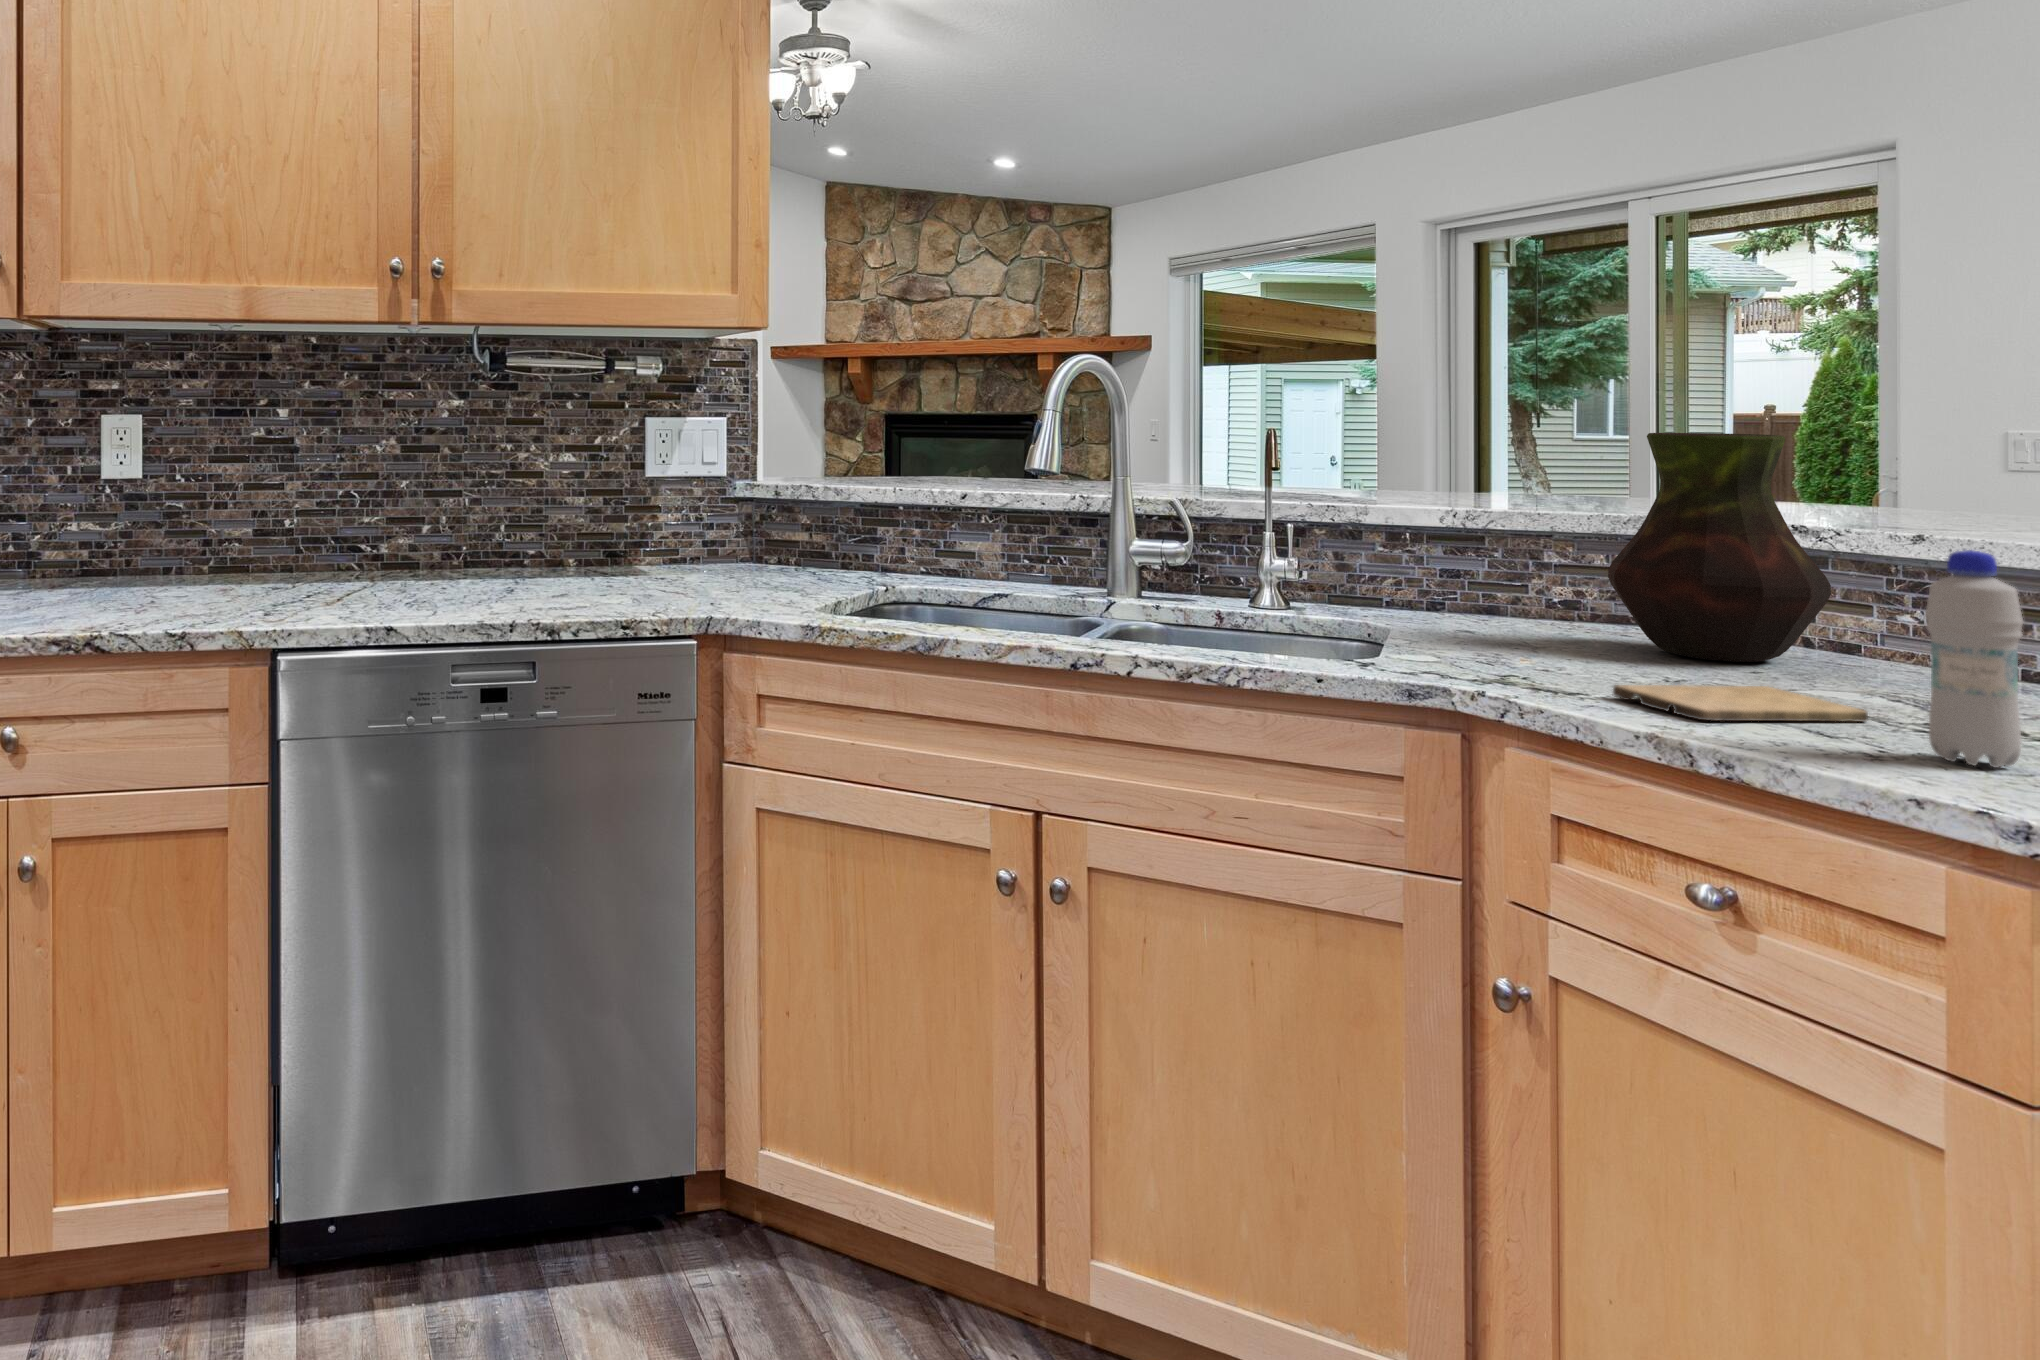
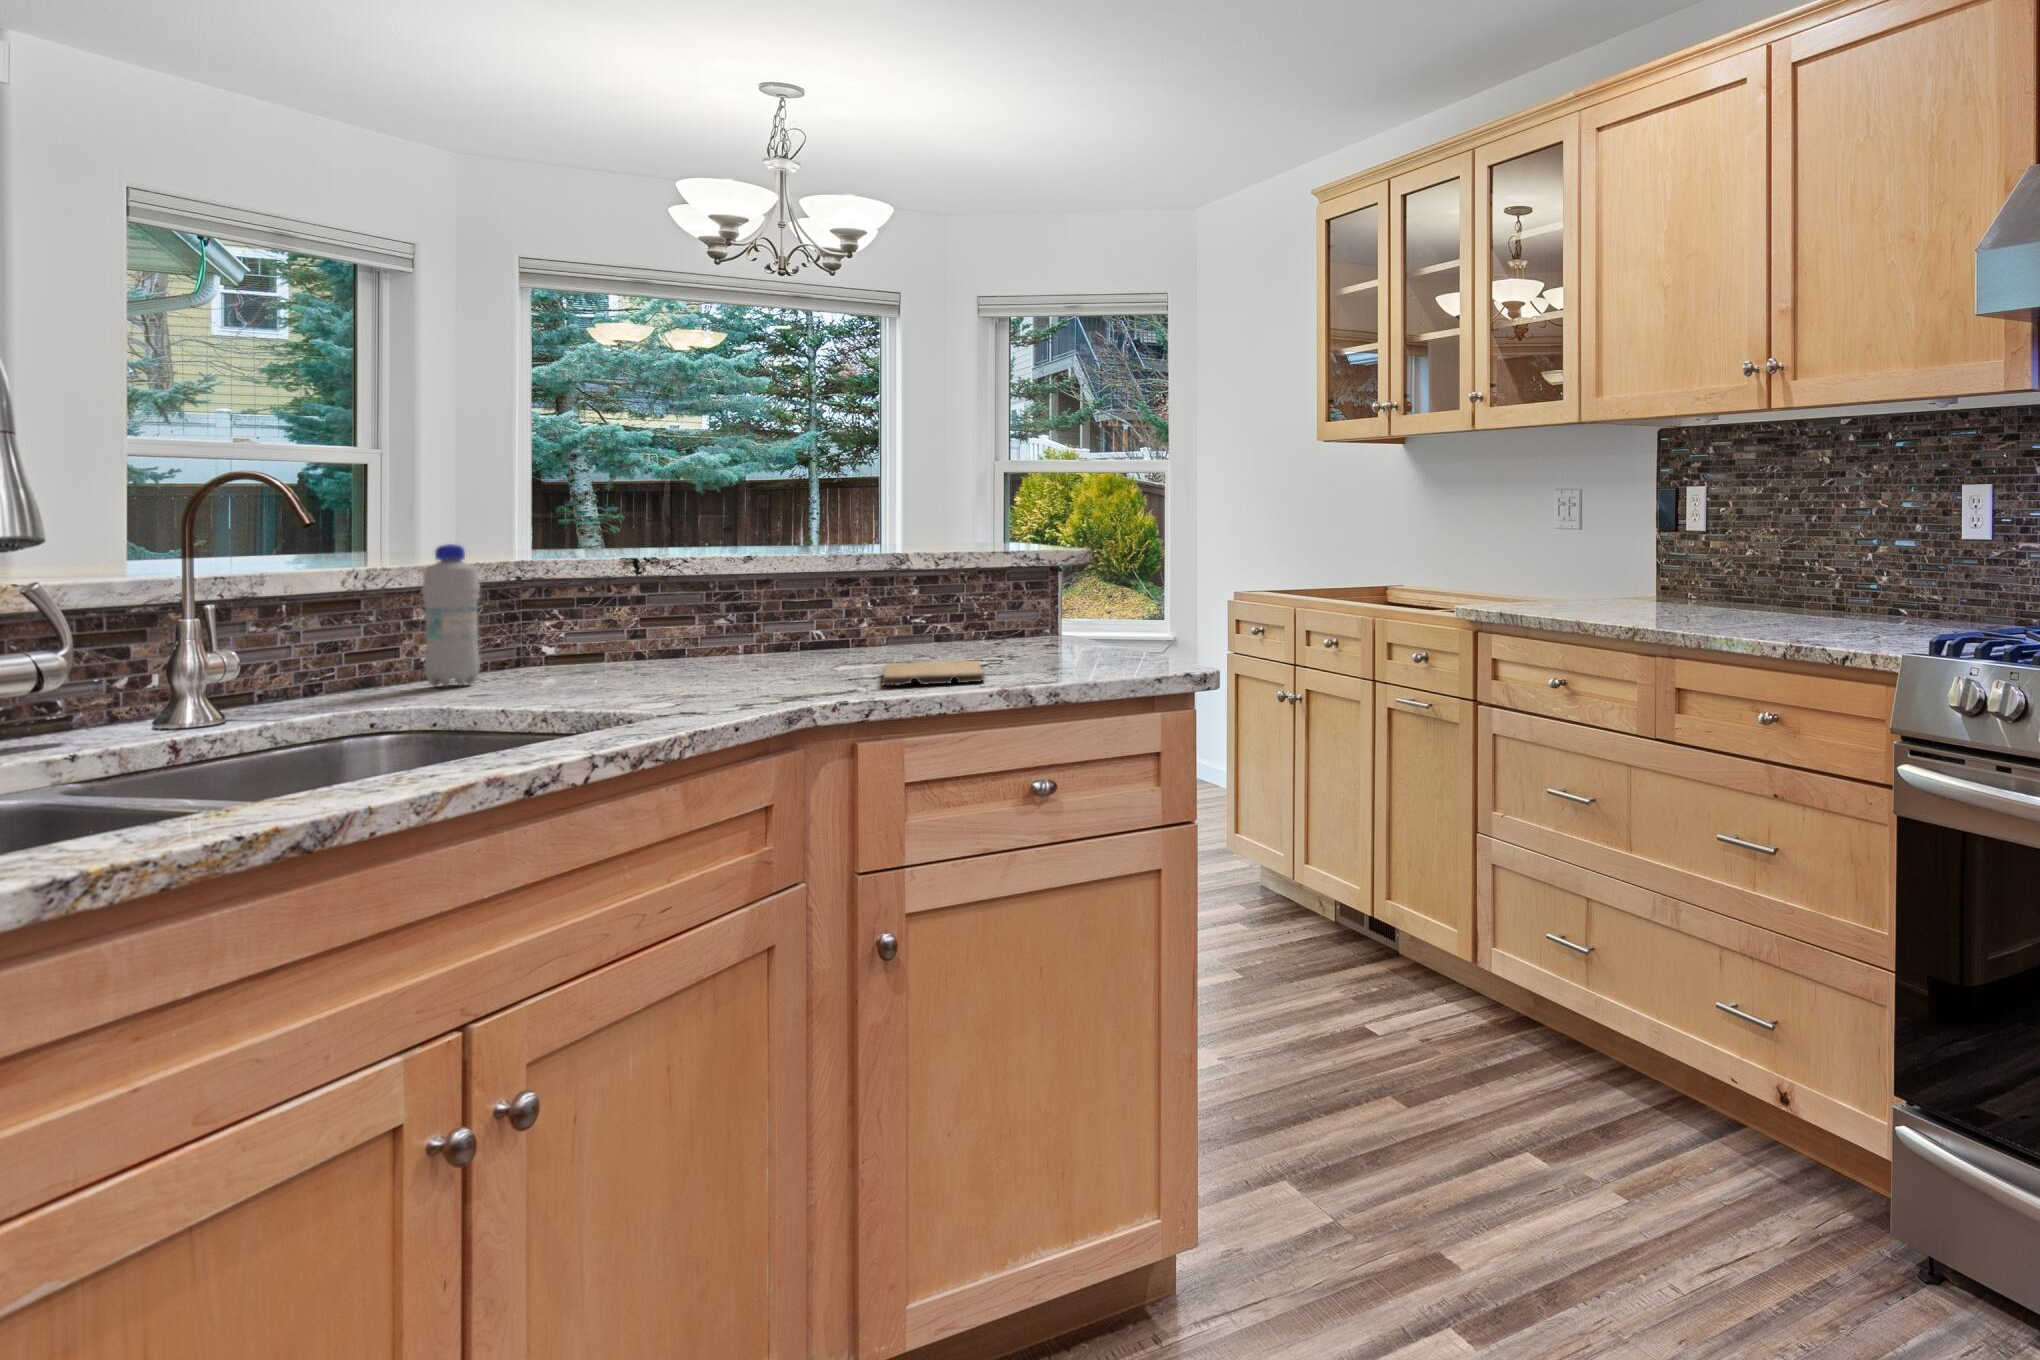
vase: present [1608,433,1831,662] -> none [594,472,772,673]
bottle: present [1925,550,2023,767] -> present [422,544,480,686]

